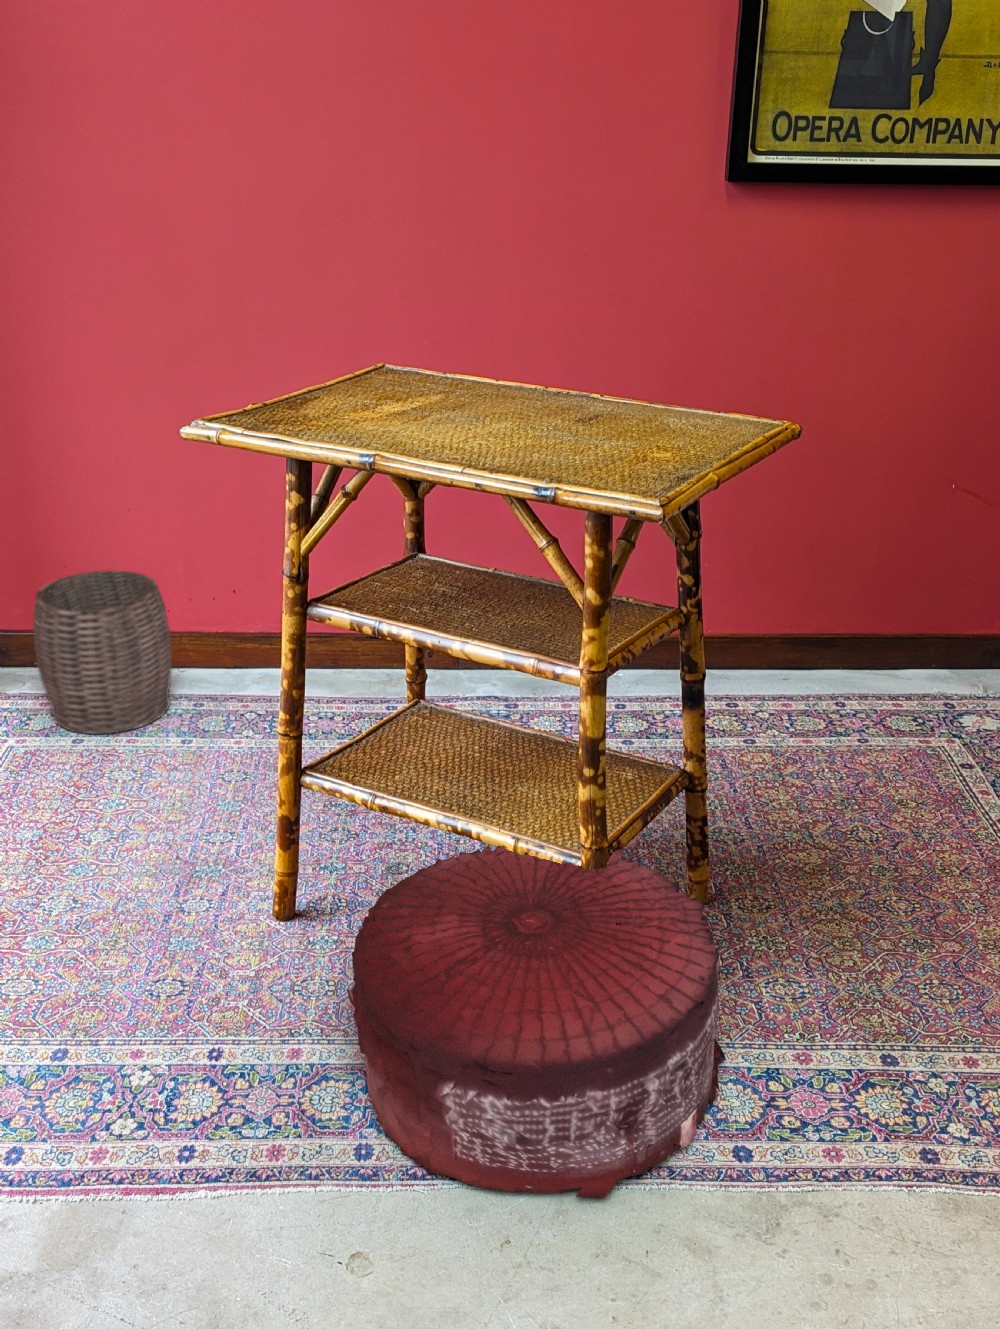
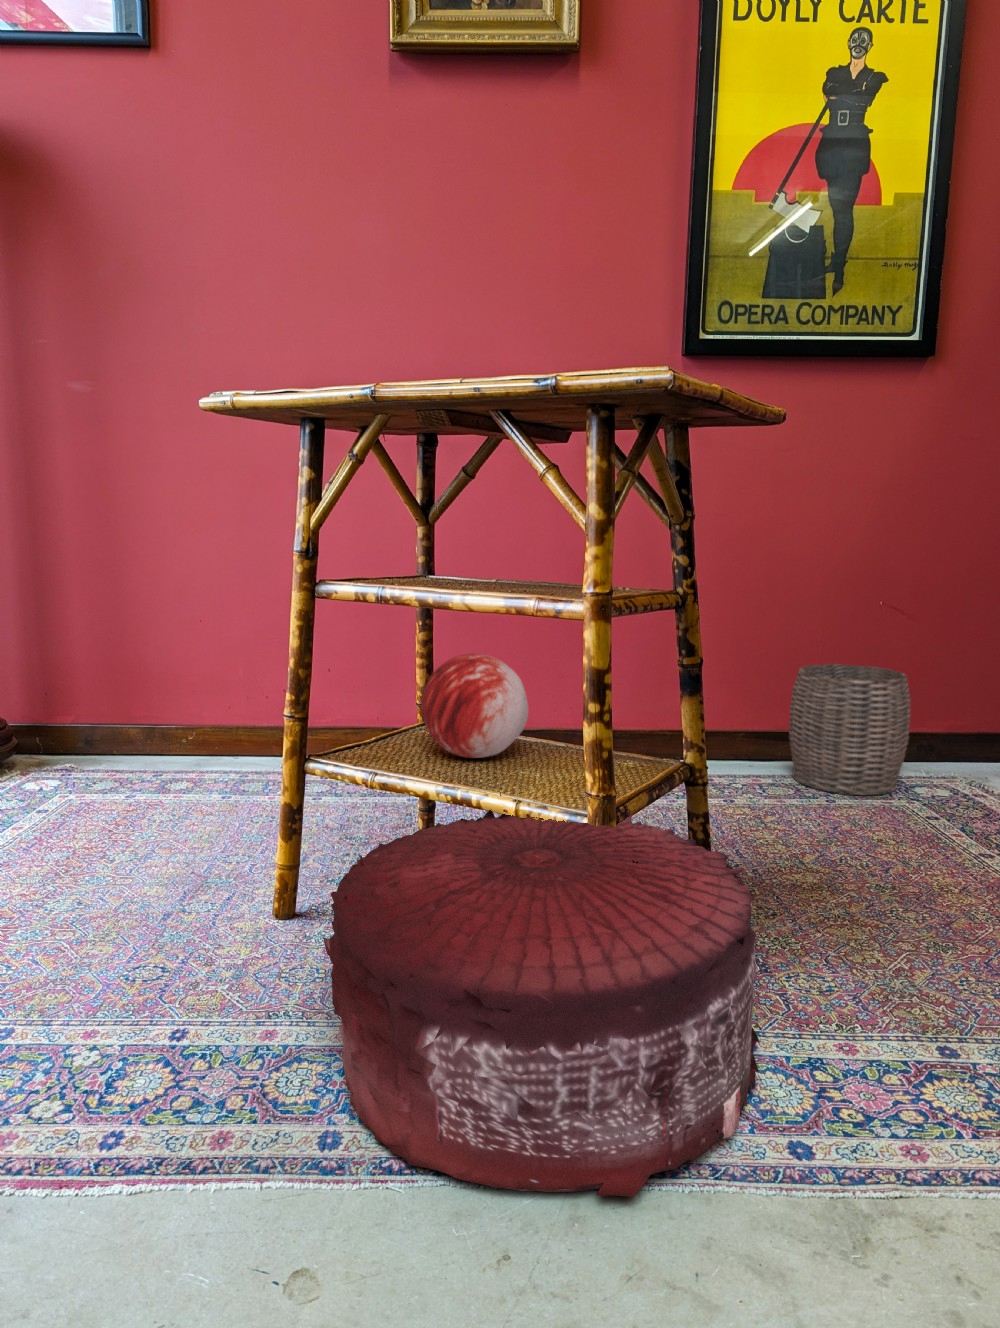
woven basket: present [33,570,172,734] -> present [789,664,910,795]
decorative orb: none [414,659,525,767] -> present [421,654,528,758]

